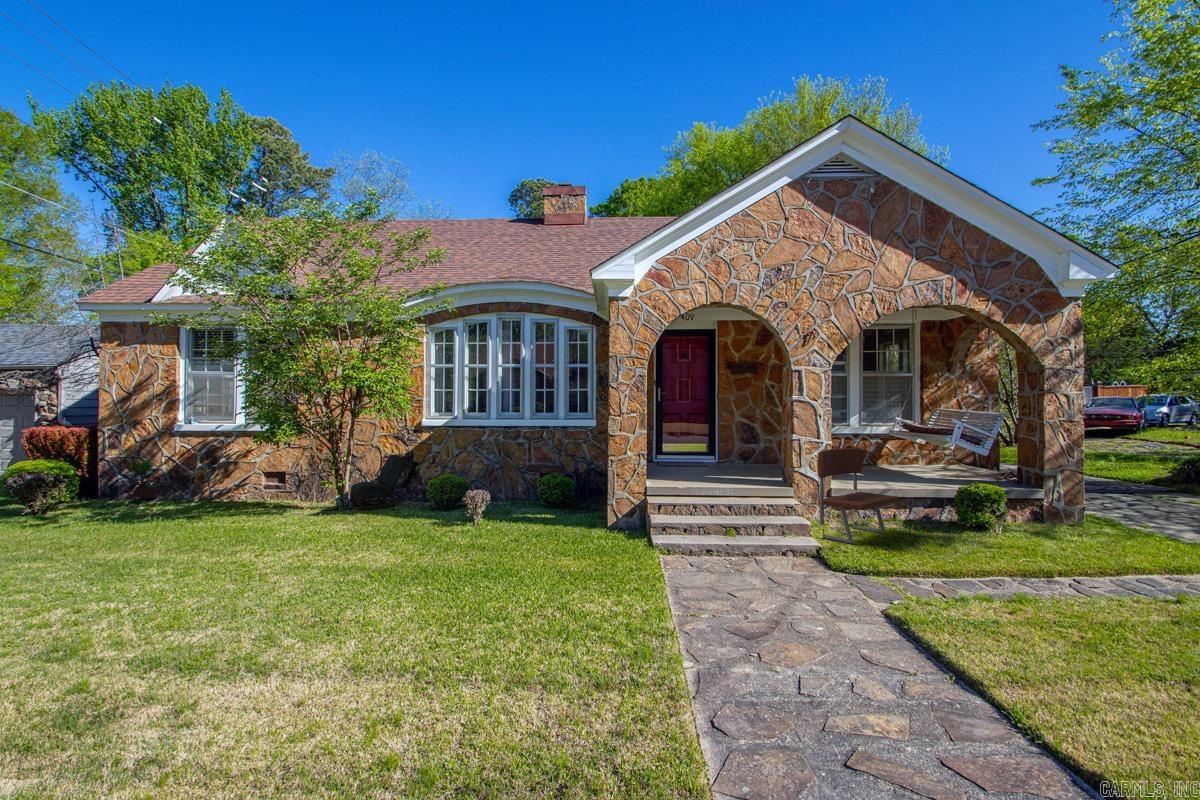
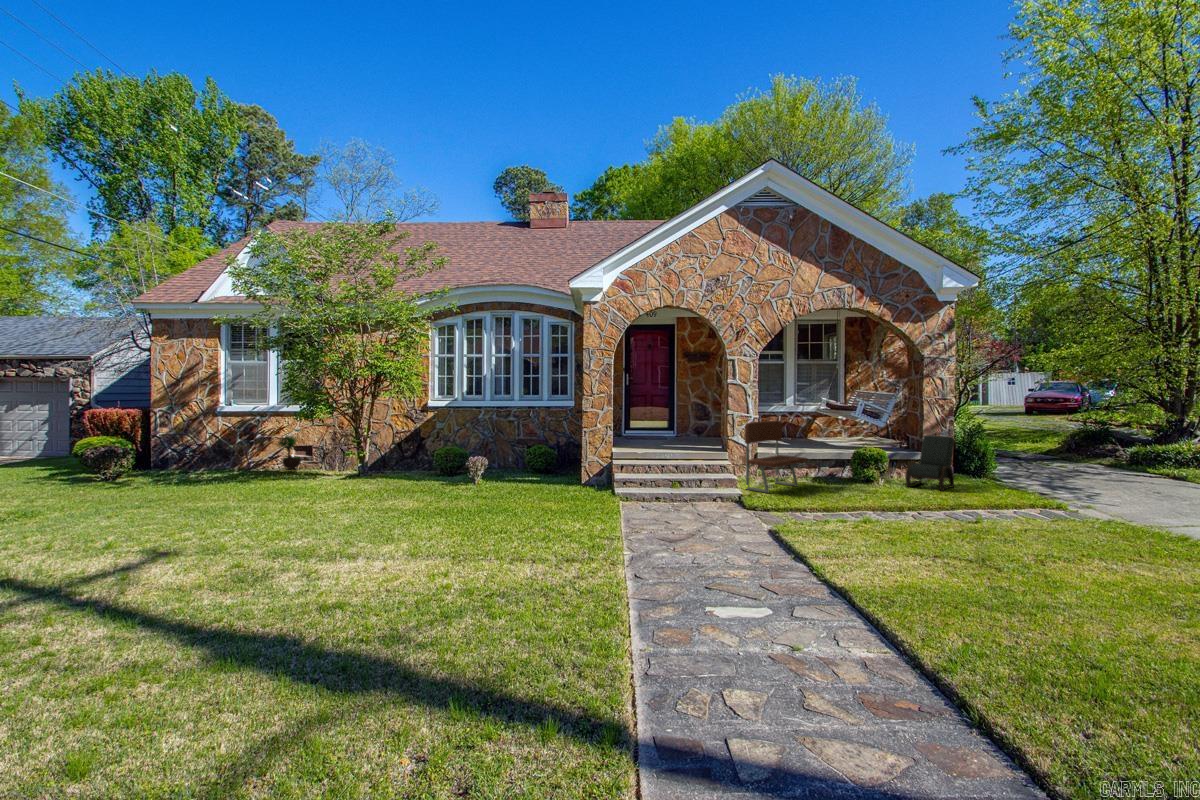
lounge chair: present [350,454,407,510] -> present [906,436,954,491]
potted tree: present [128,459,160,499] -> present [278,435,301,469]

